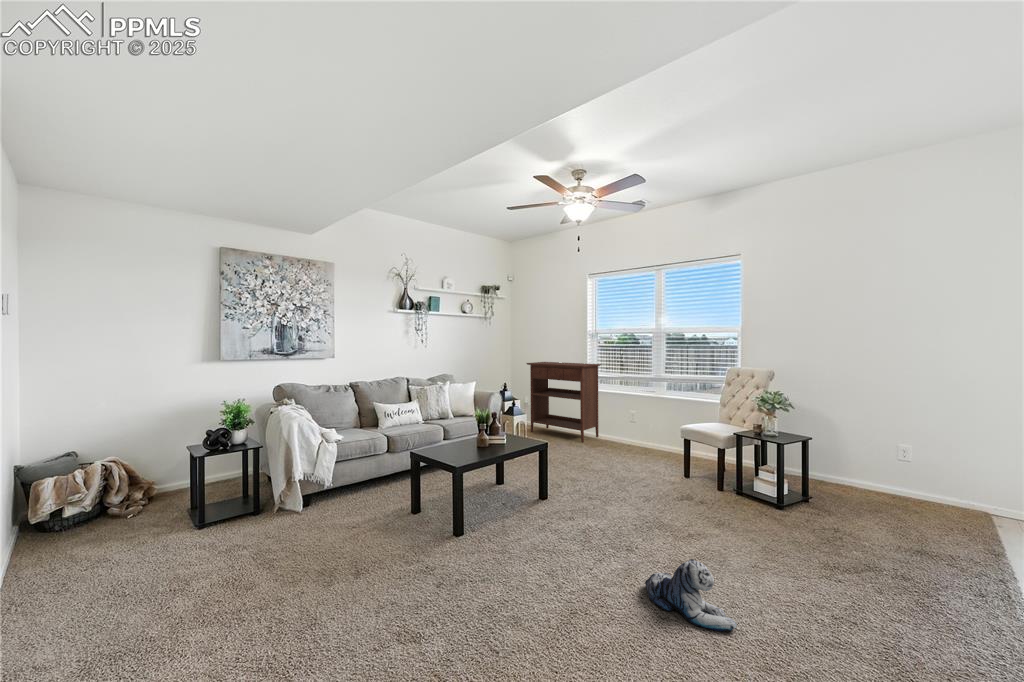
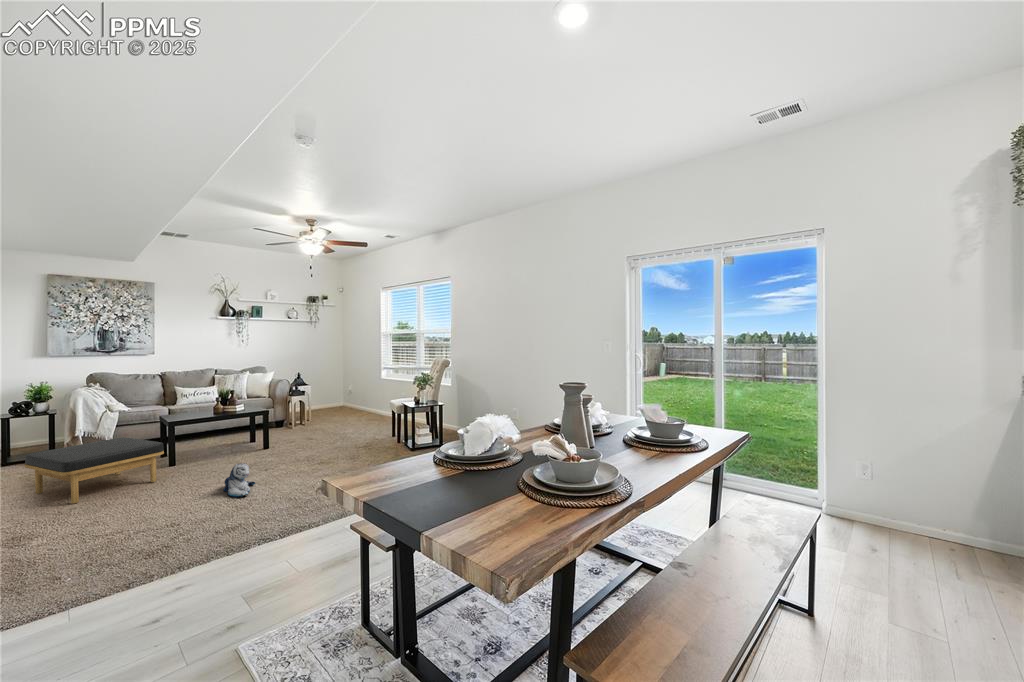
console table: present [527,362,601,442] -> none [337,357,388,419]
ottoman: none [324,495,509,647] -> present [25,437,164,504]

